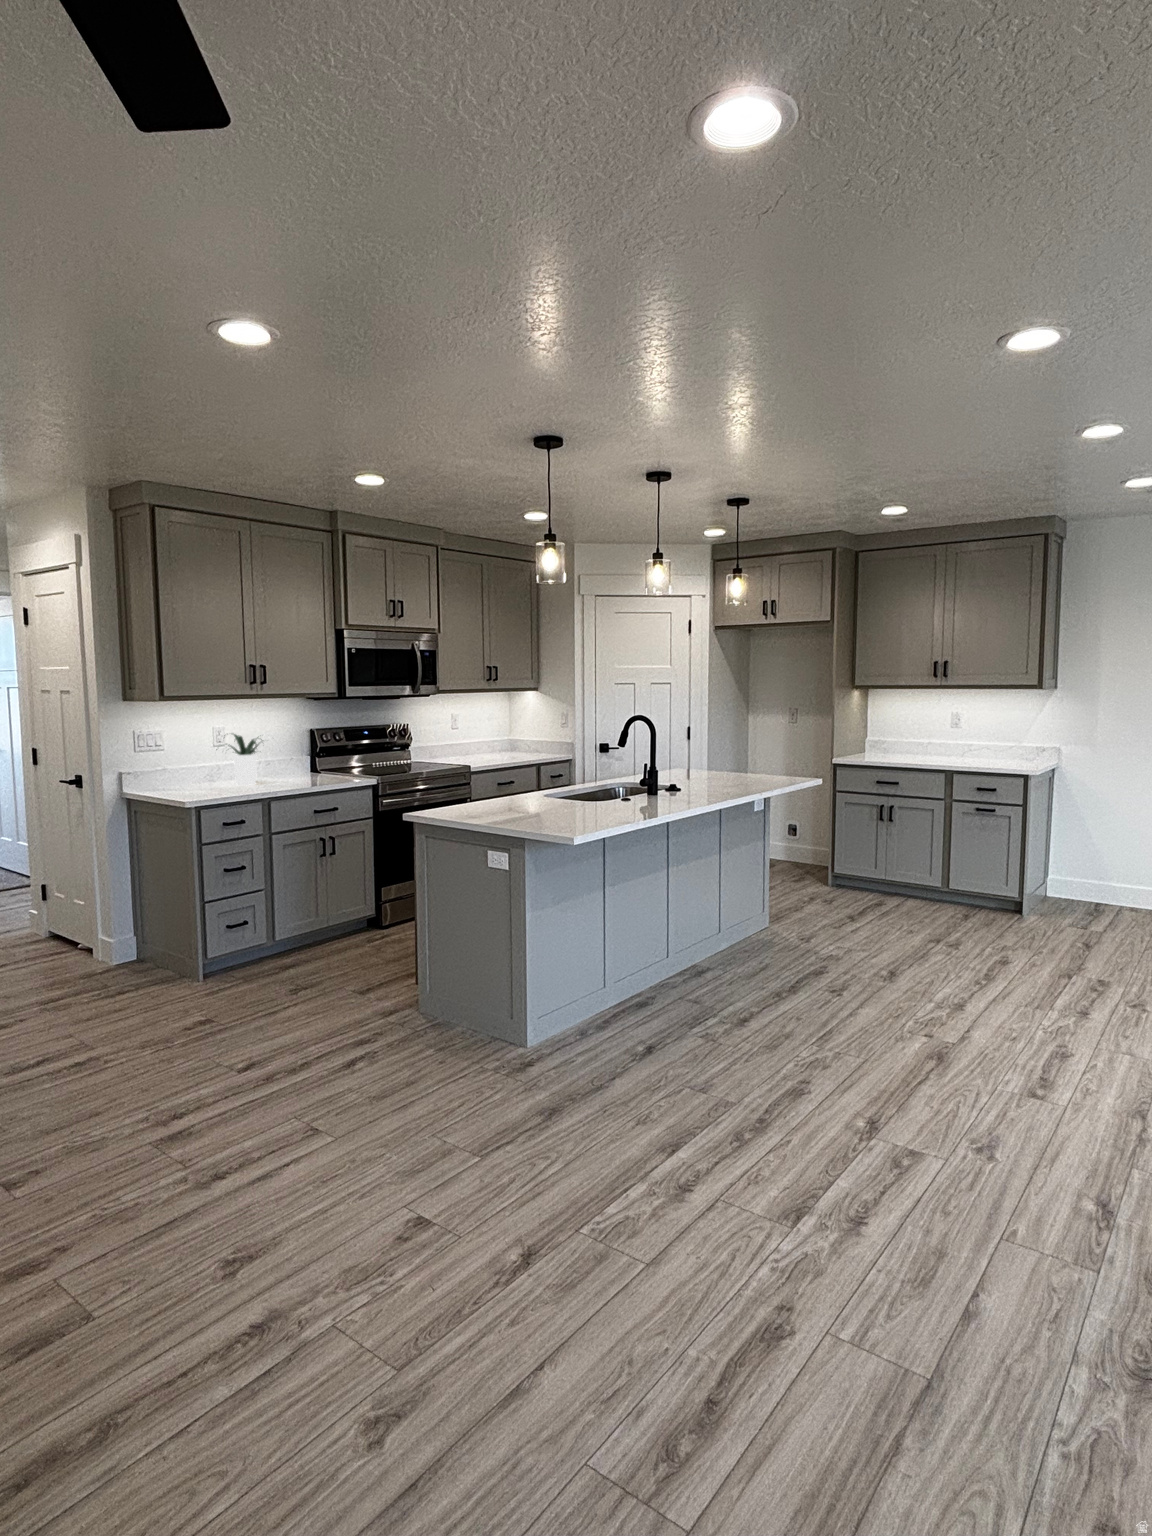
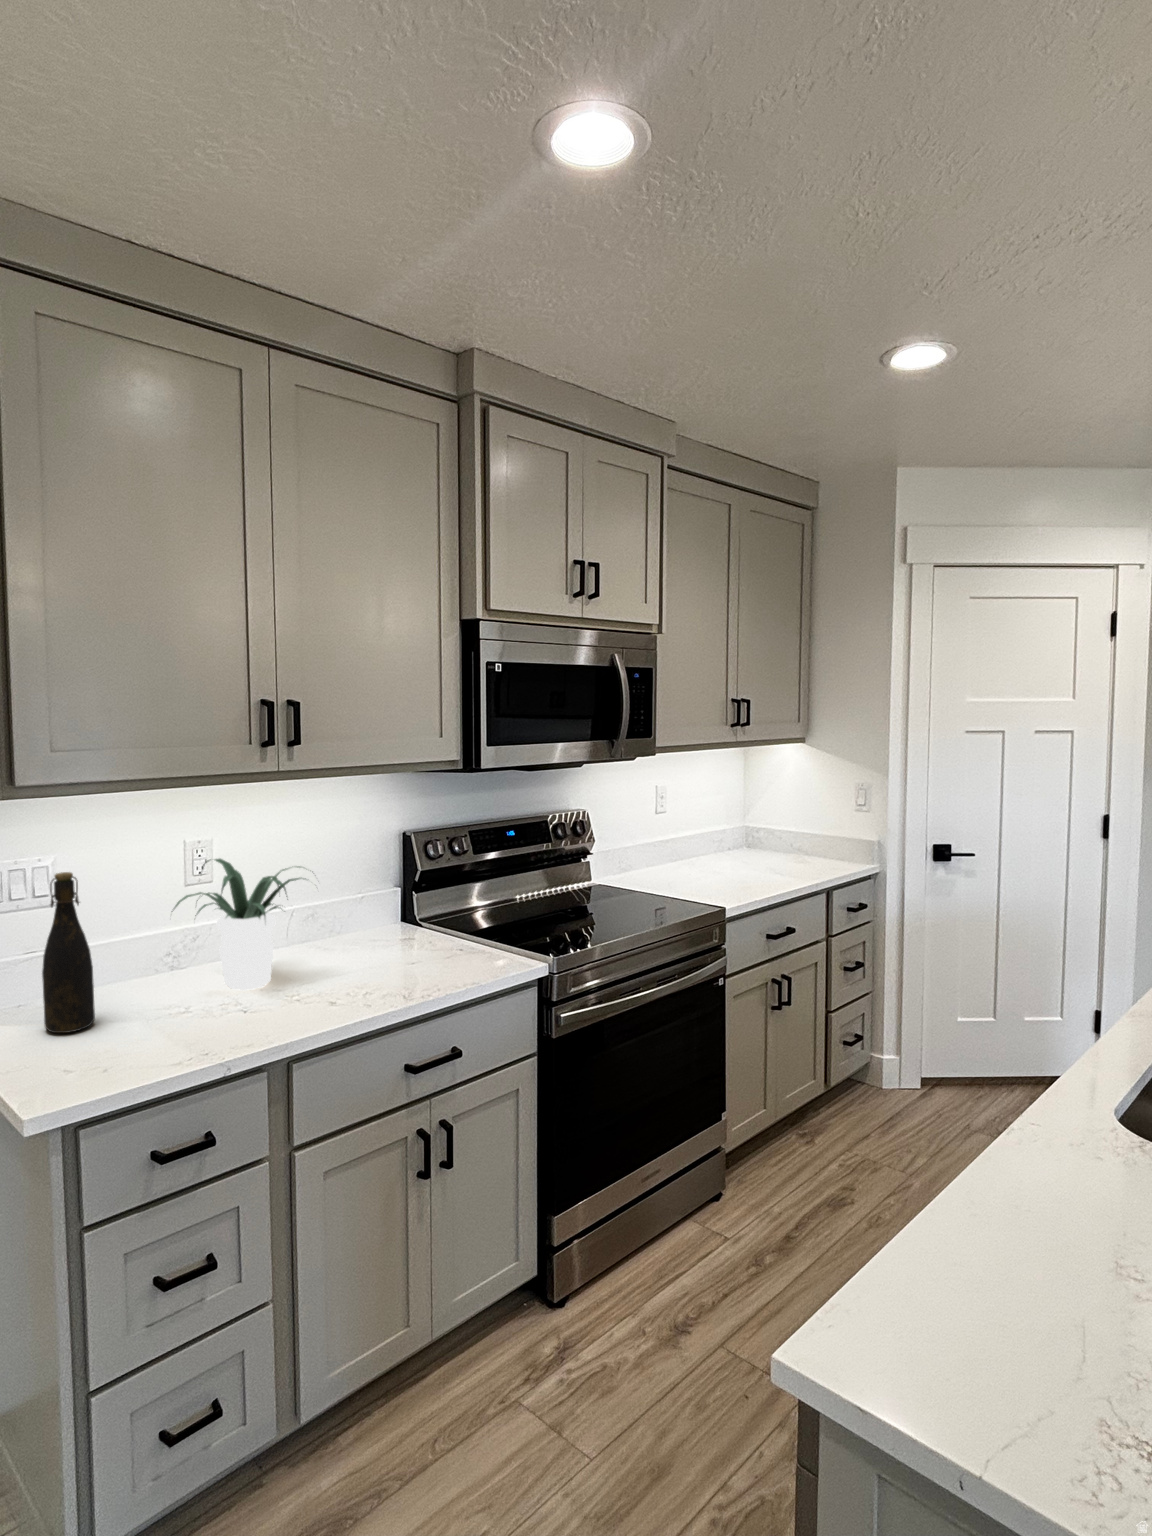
bottle: none [170,731,190,792] -> present [42,872,95,1033]

